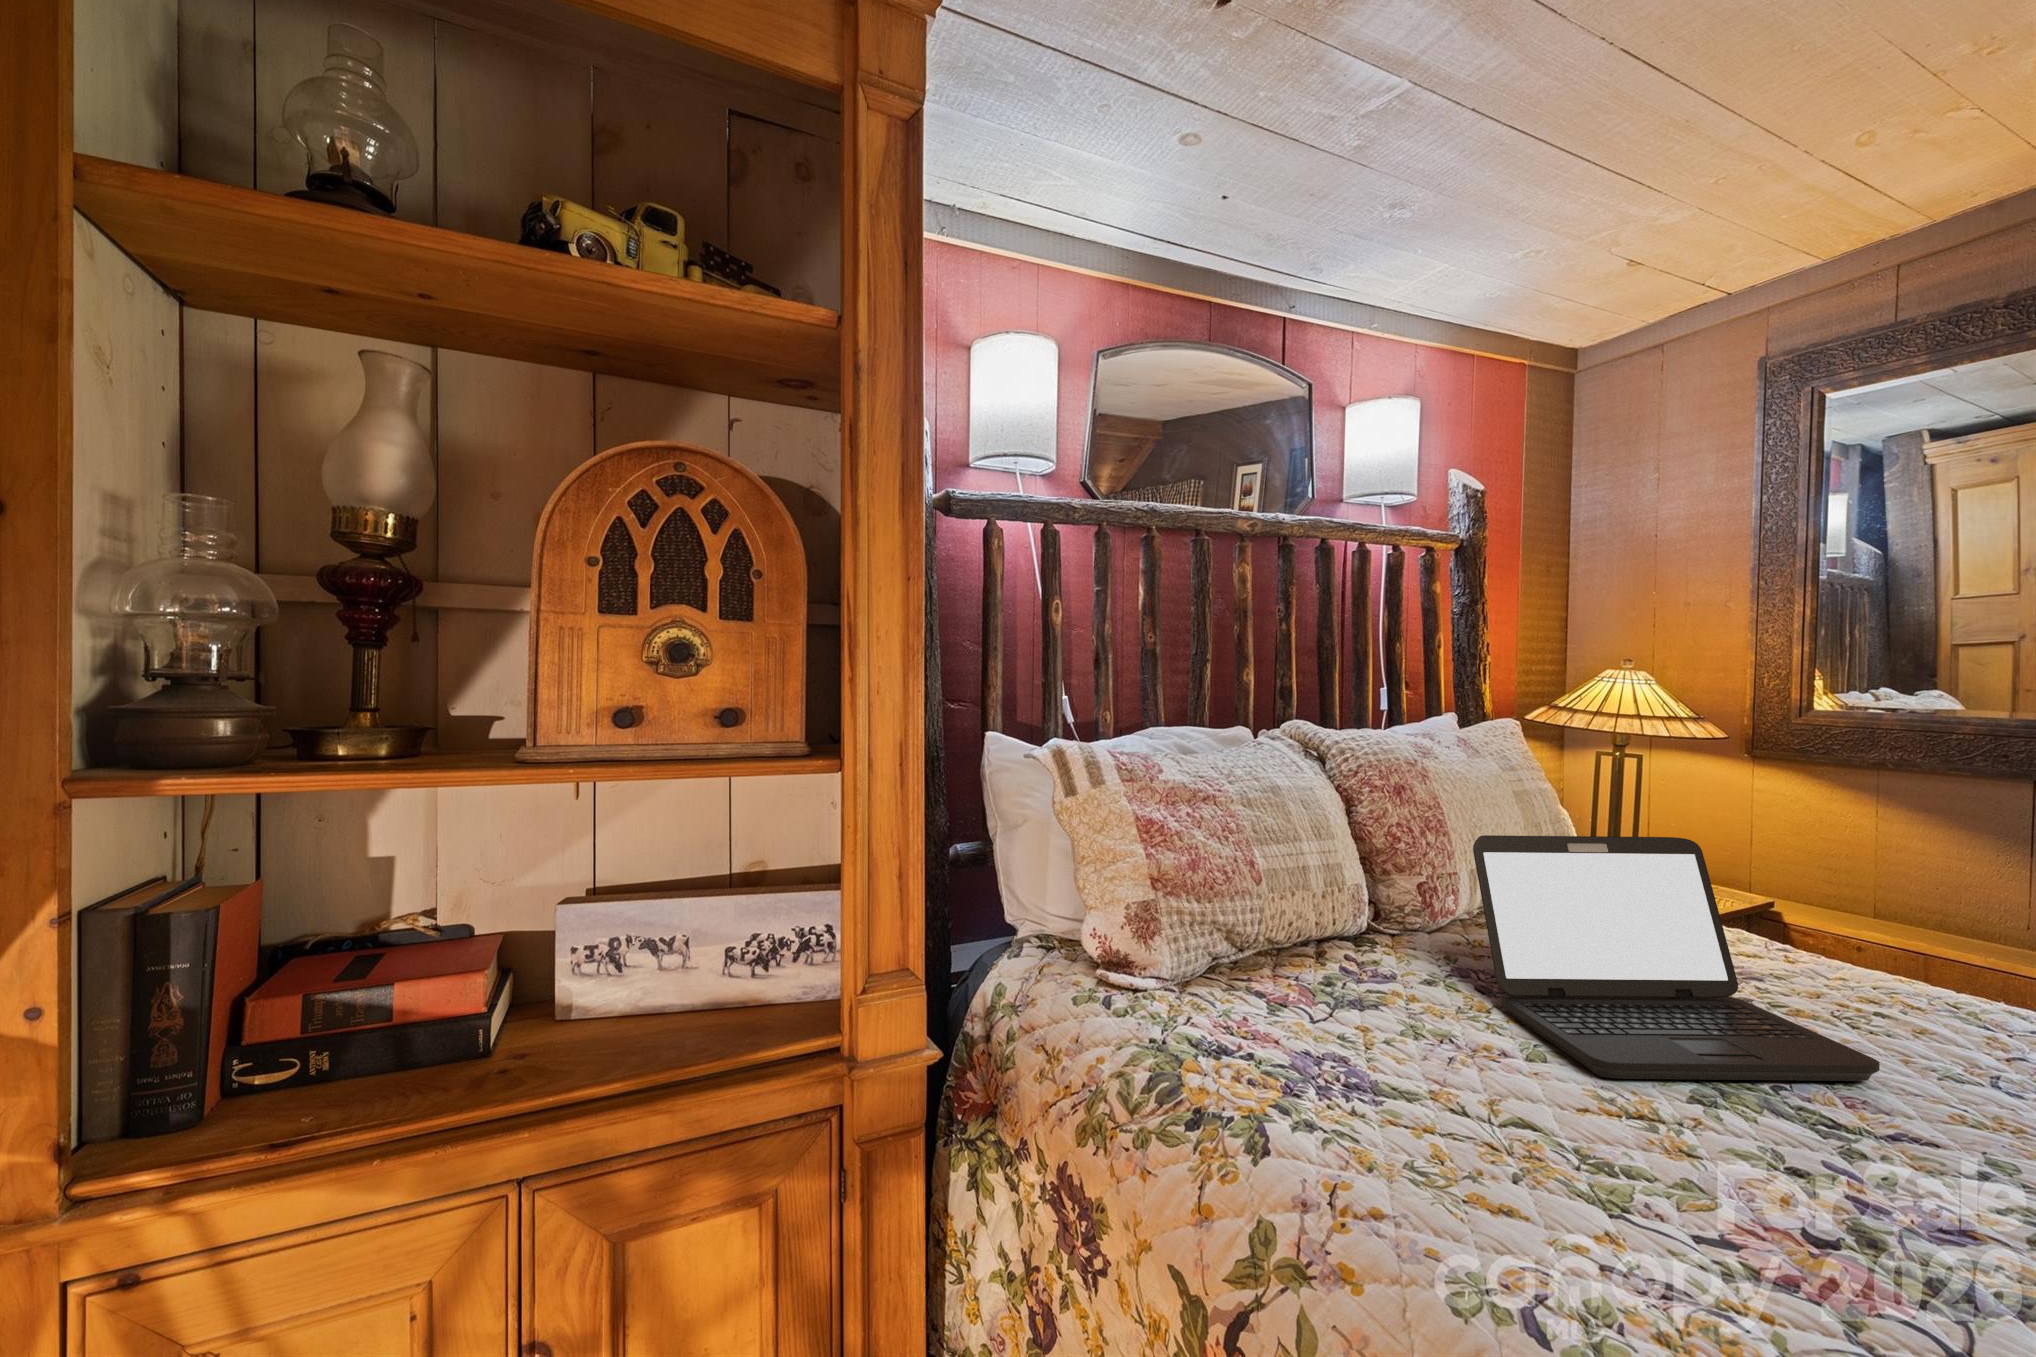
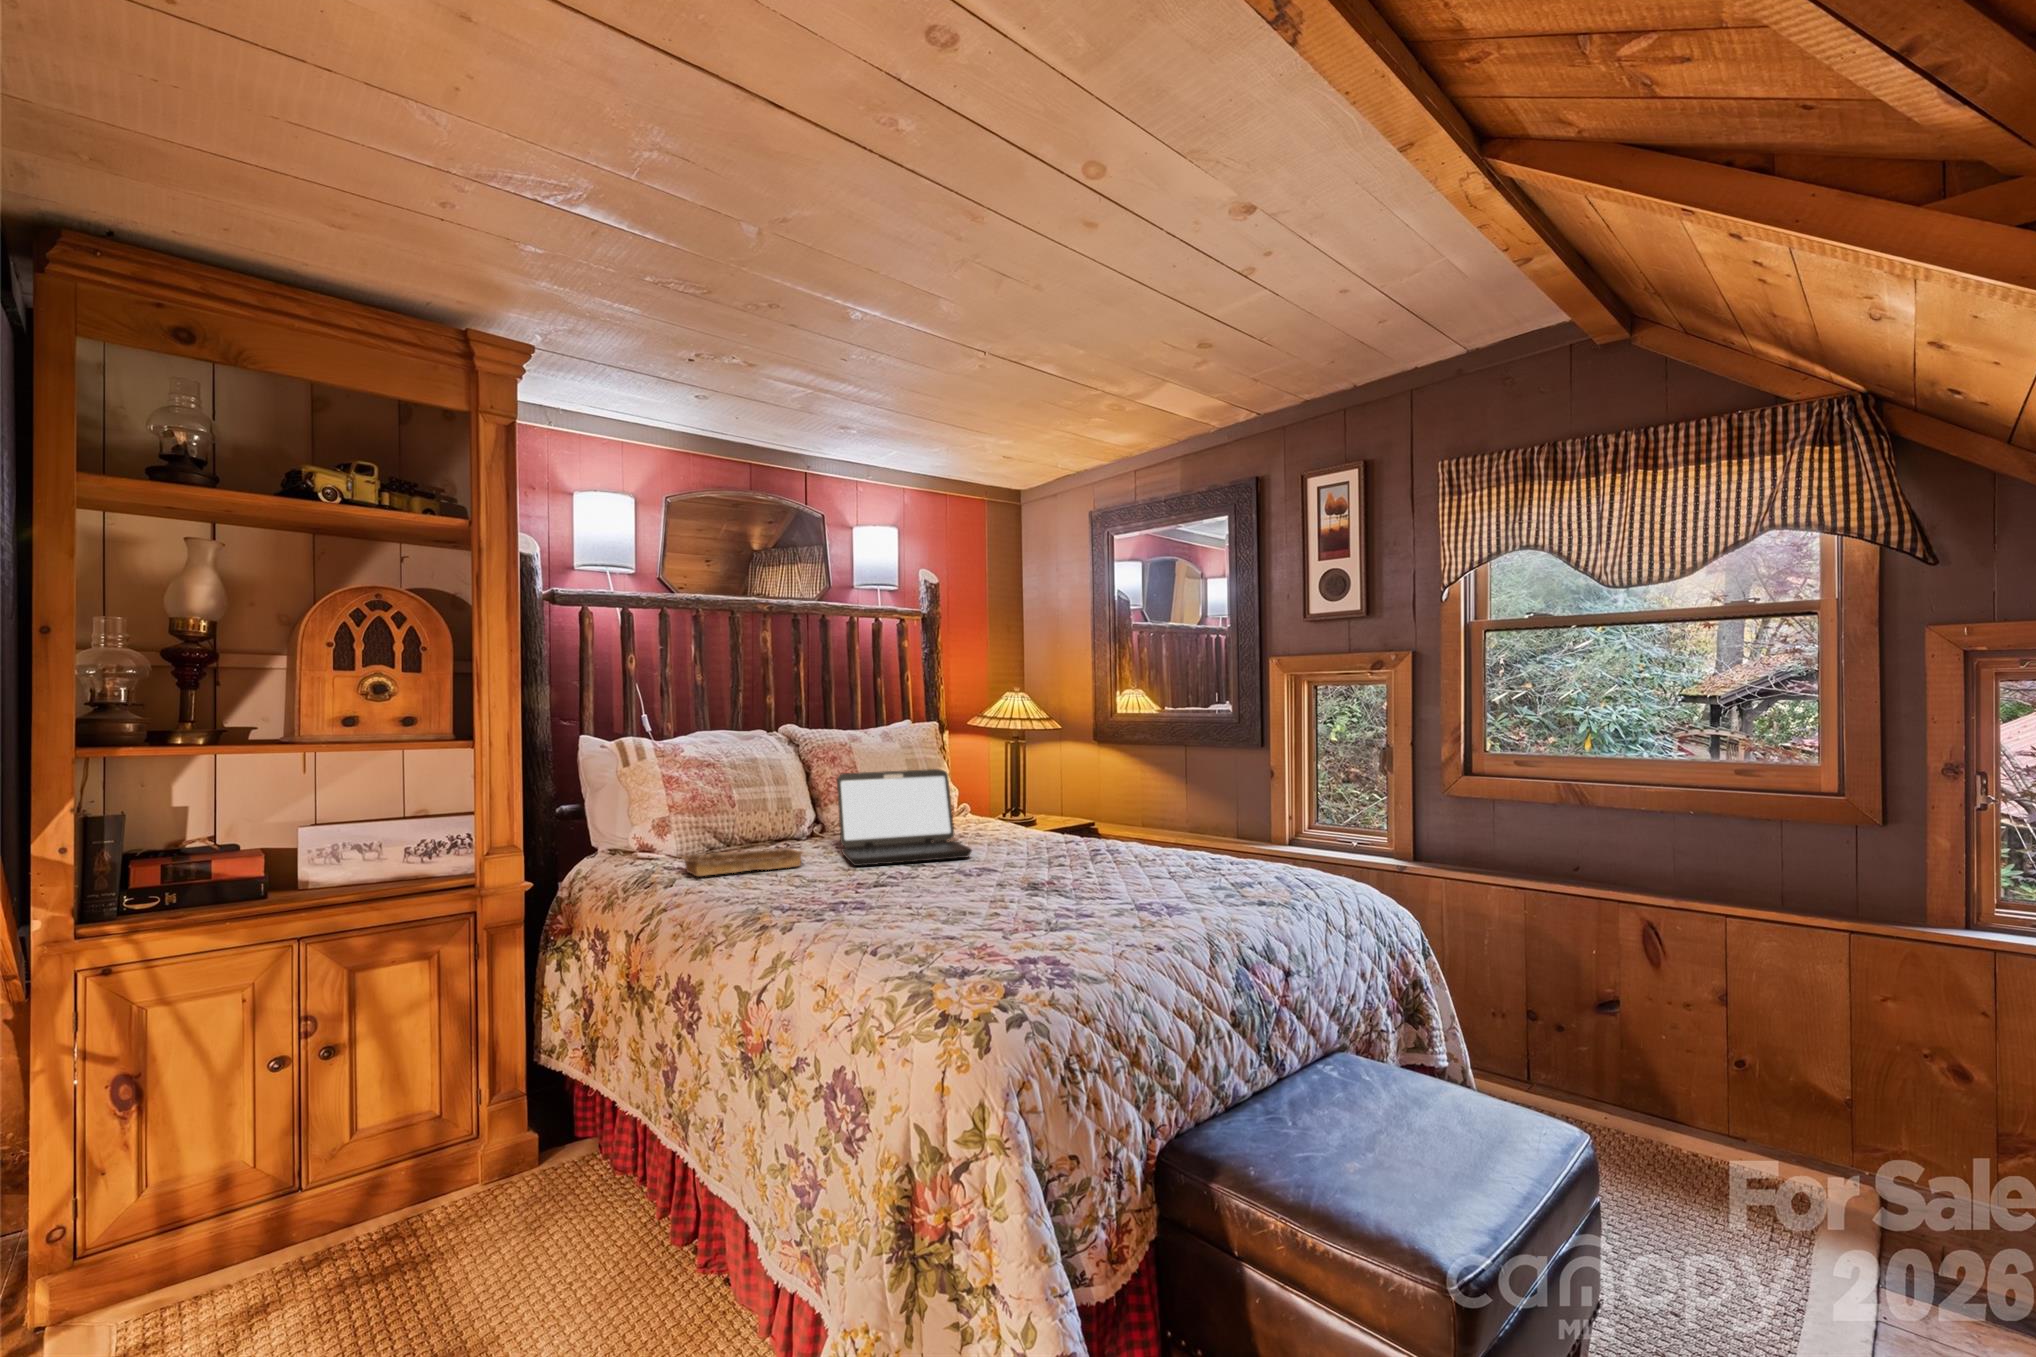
tray: none [1200,988,1476,1071] -> present [682,848,802,876]

